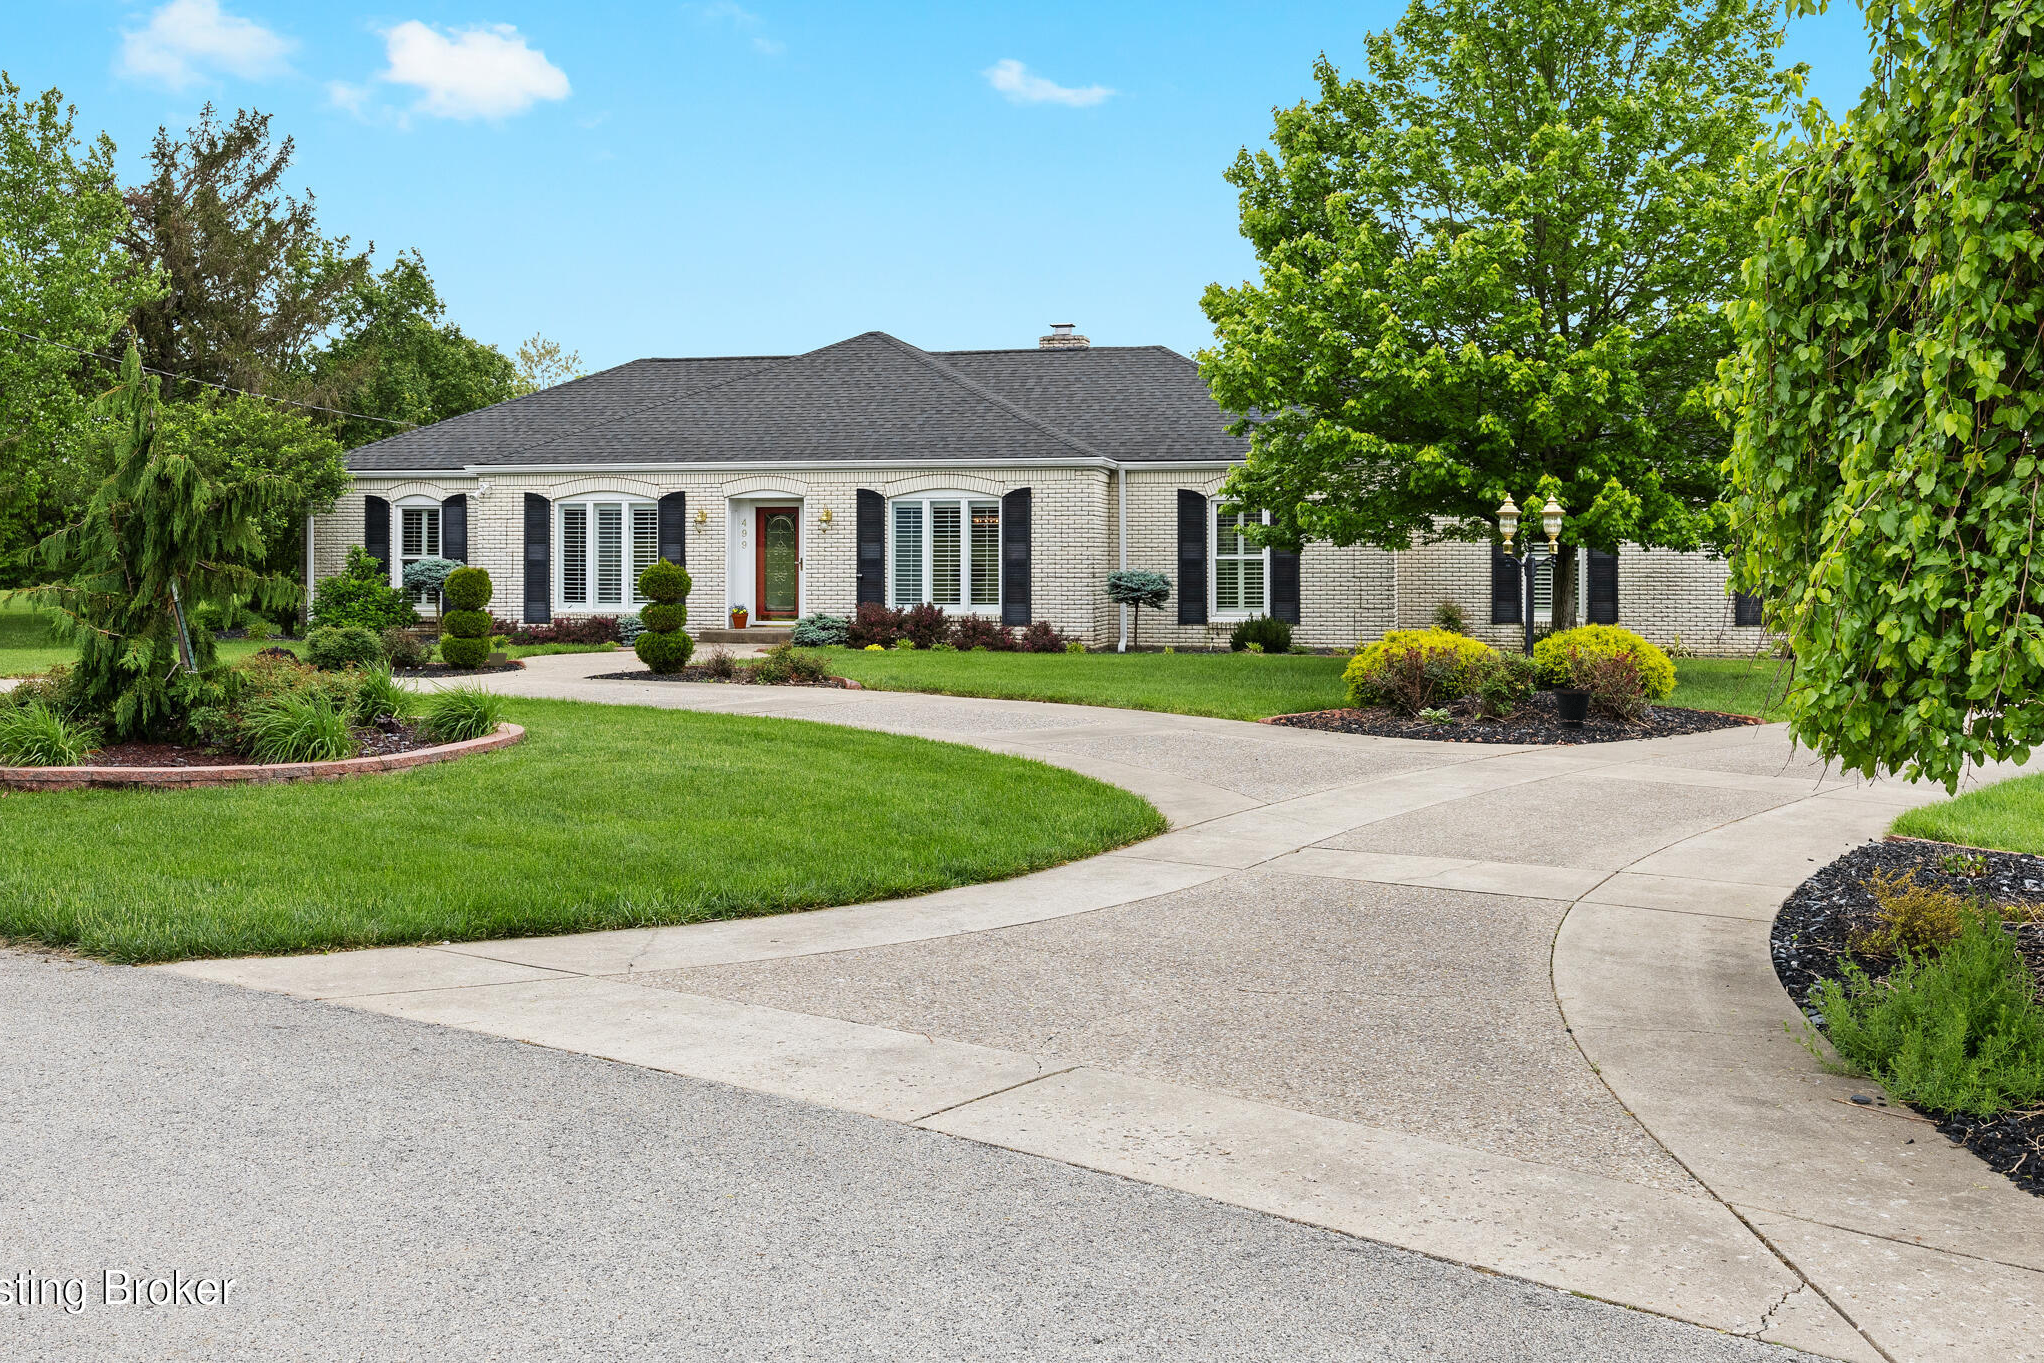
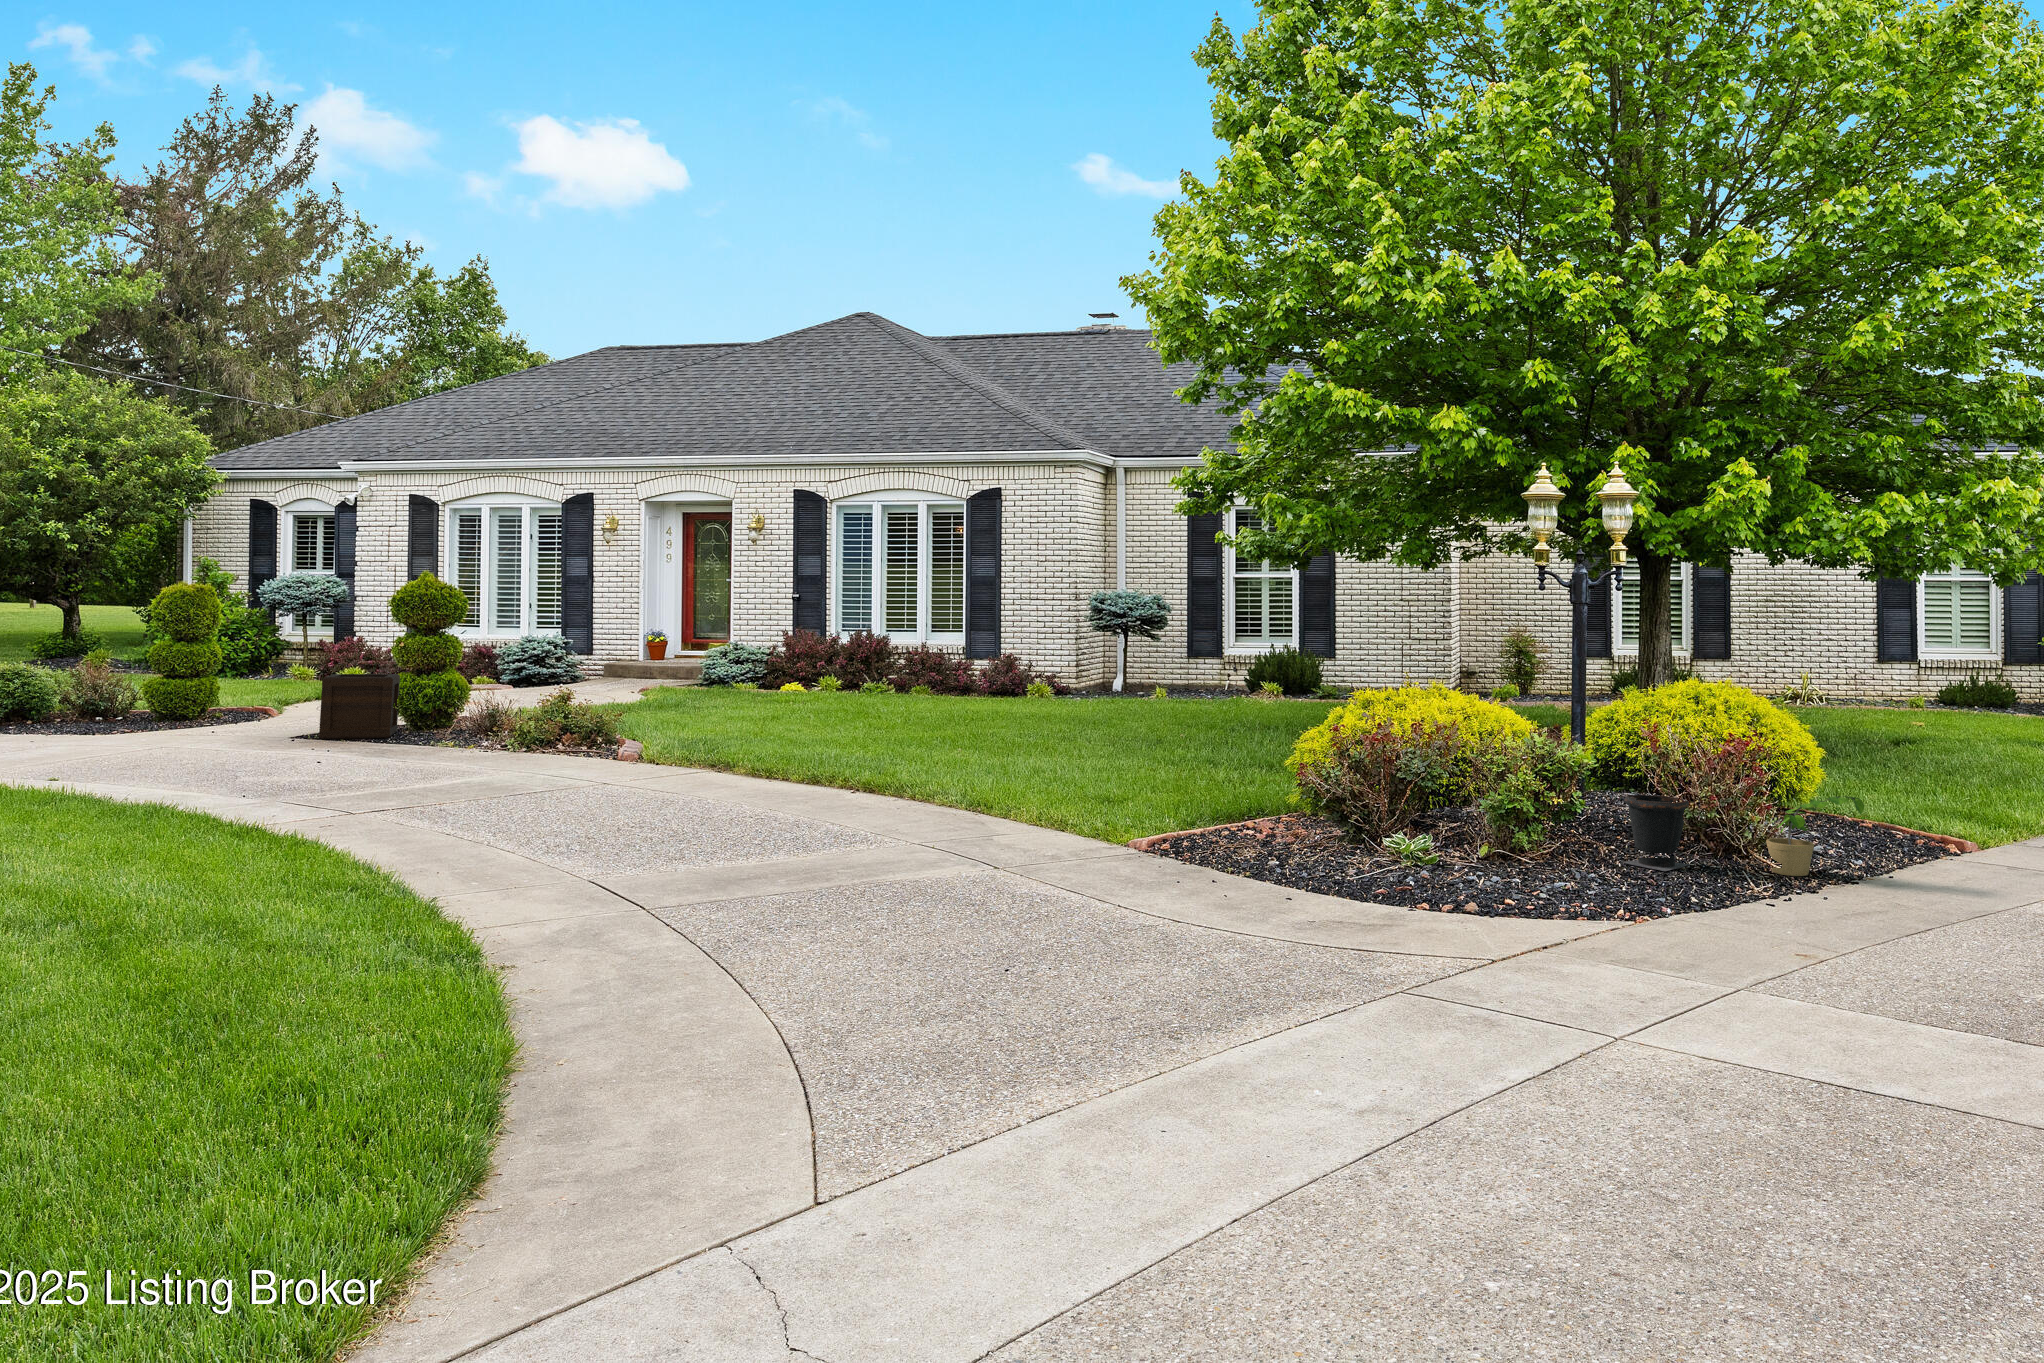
potted plant: present [488,633,528,666] -> present [1766,796,1864,876]
wooden crate: none [603,633,656,678] -> present [319,674,400,739]

